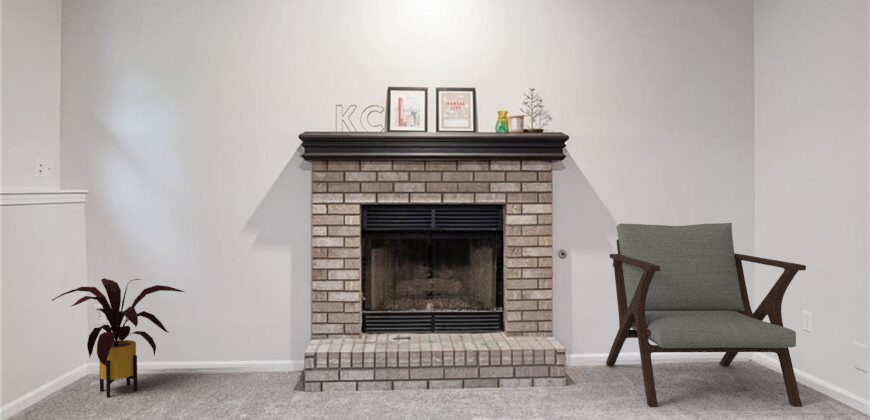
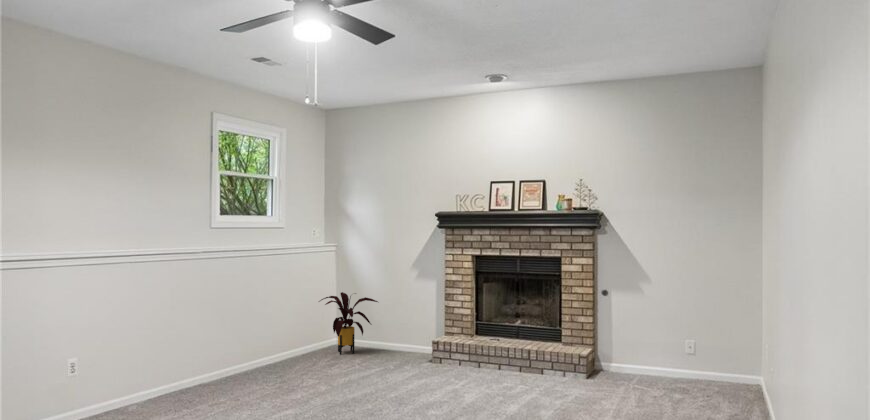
lounge chair: present [606,223,806,407] -> none [616,273,730,406]

